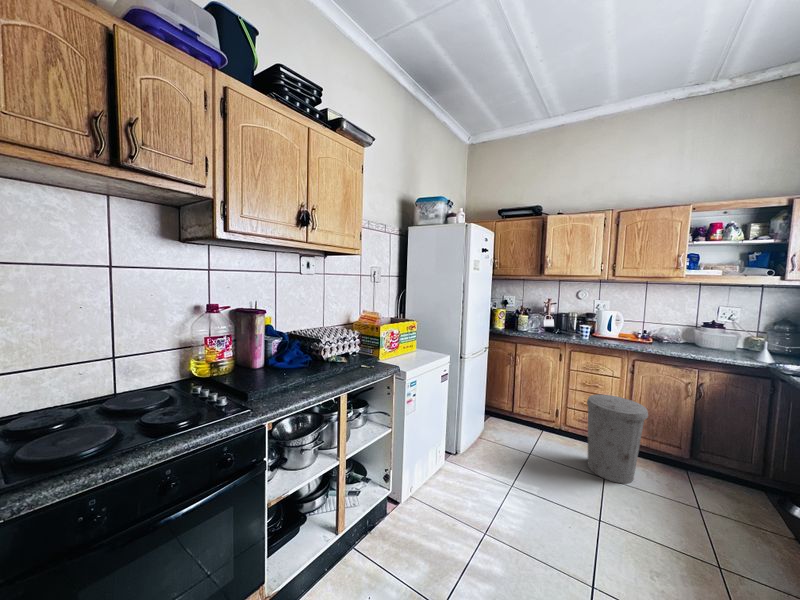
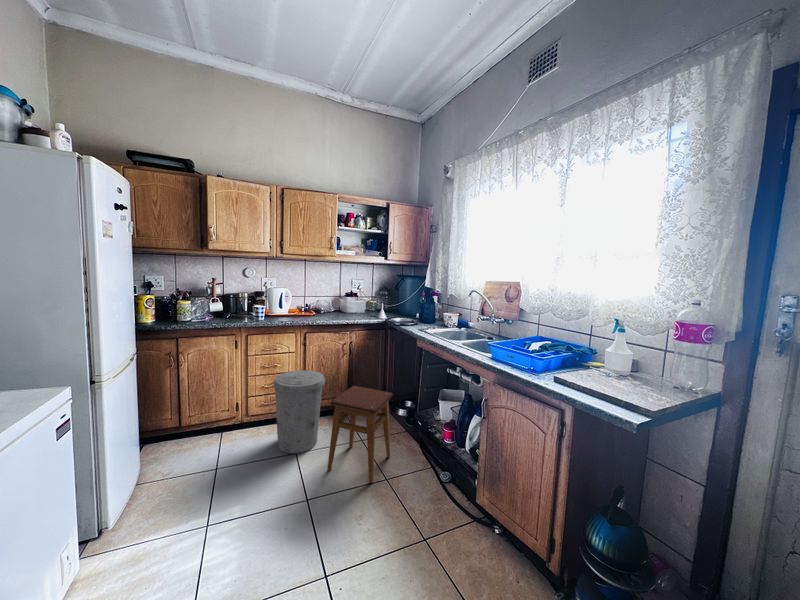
stool: none [634,434,752,559] -> present [327,386,393,483]

